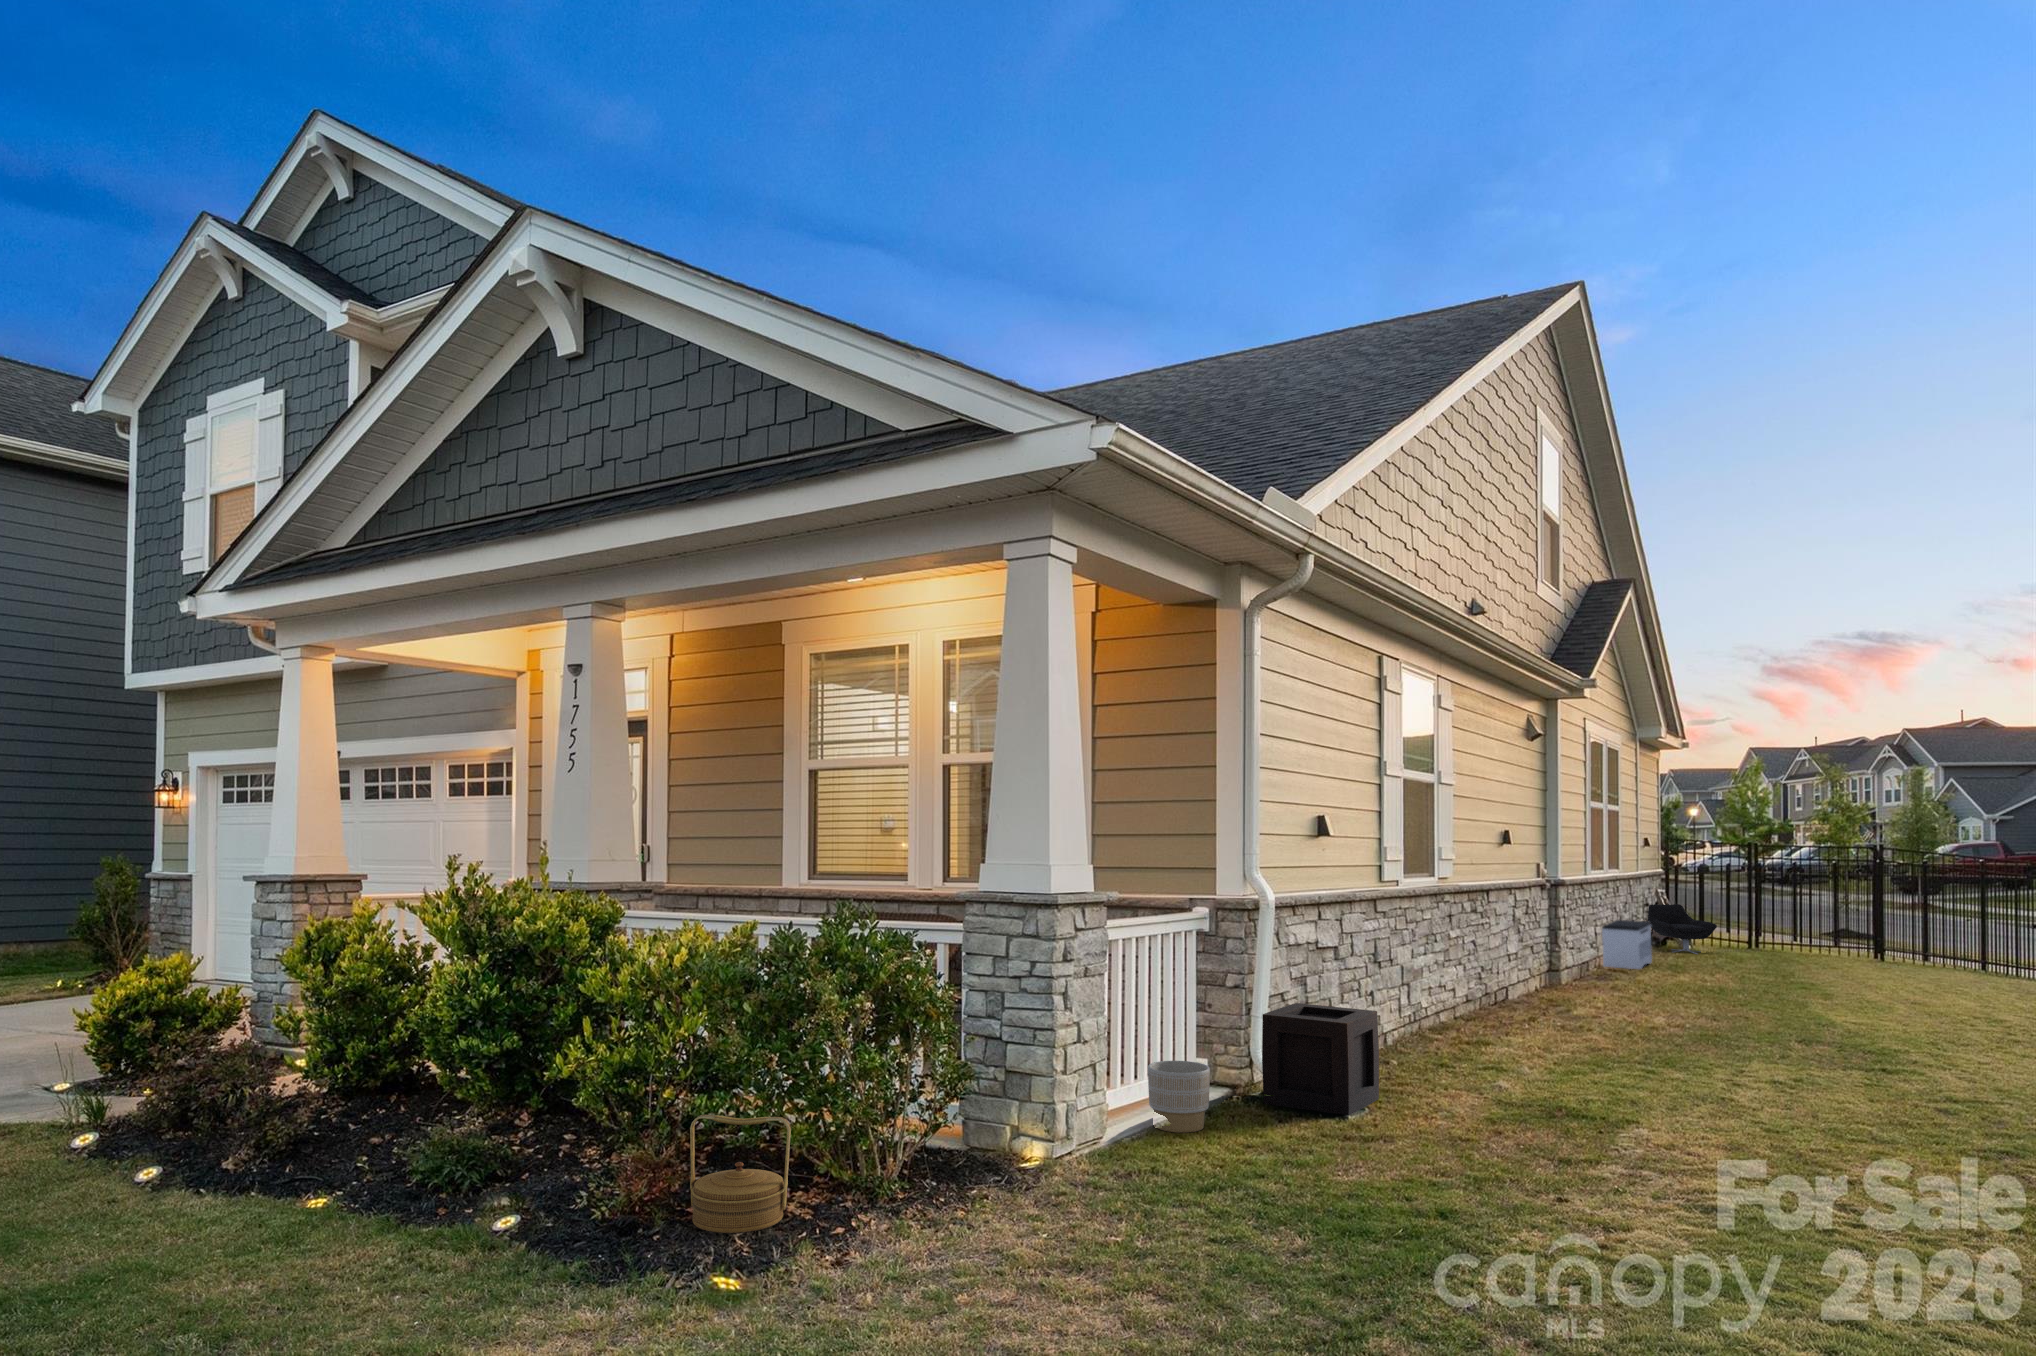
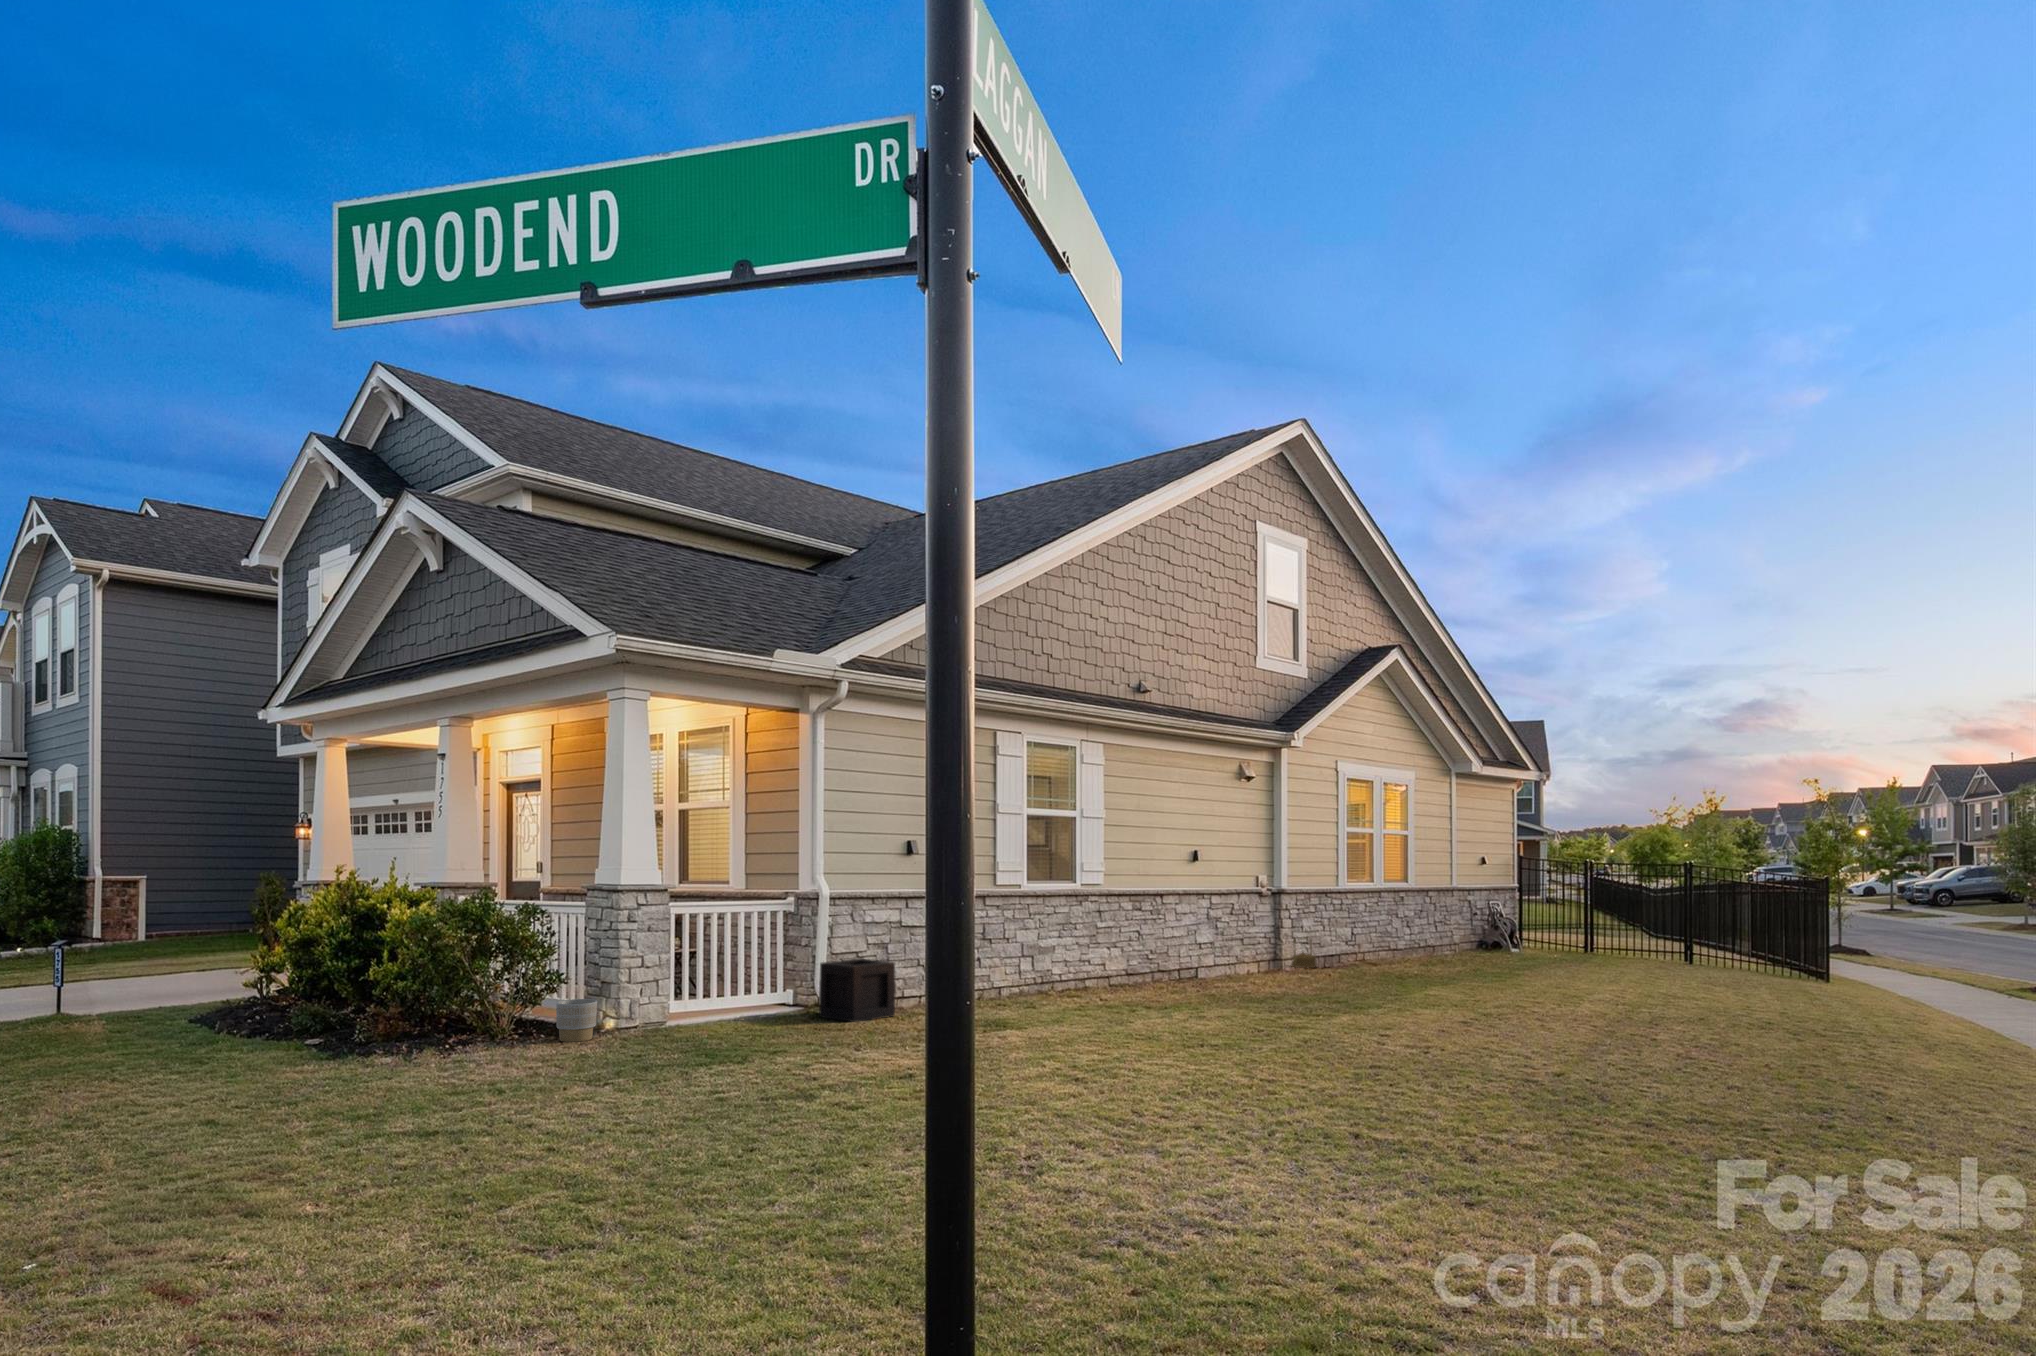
lounge chair: present [1648,904,1717,954] -> none [1457,912,1509,954]
bench: present [1602,920,1652,969] -> none [1357,923,1411,963]
planter: present [1148,1061,1210,1133] -> present [556,999,597,1042]
woven basket: present [690,1115,791,1233] -> present [1291,938,1317,968]

